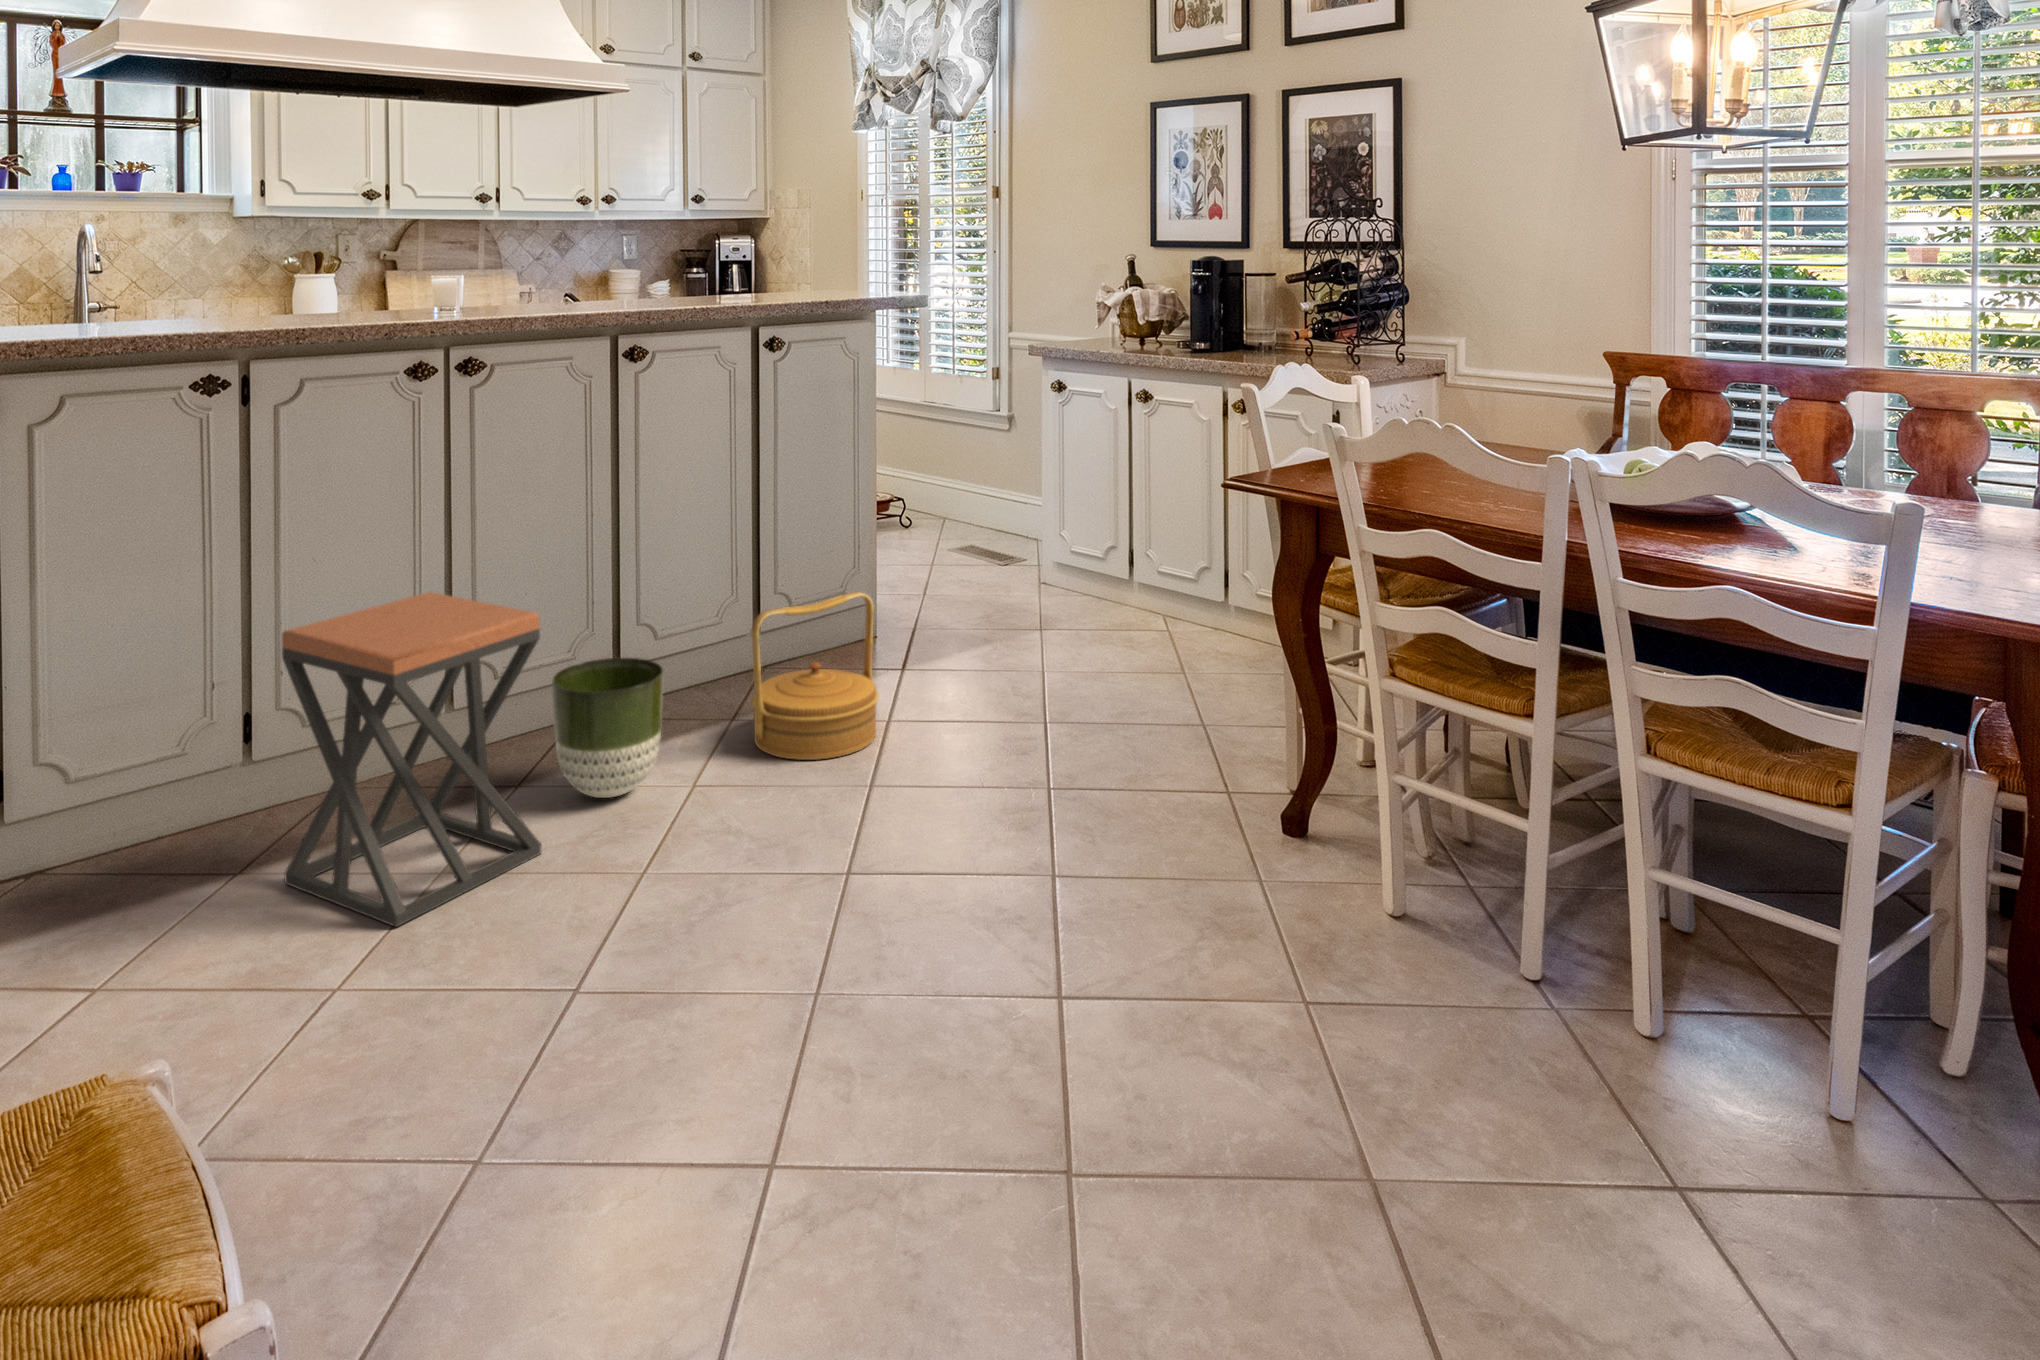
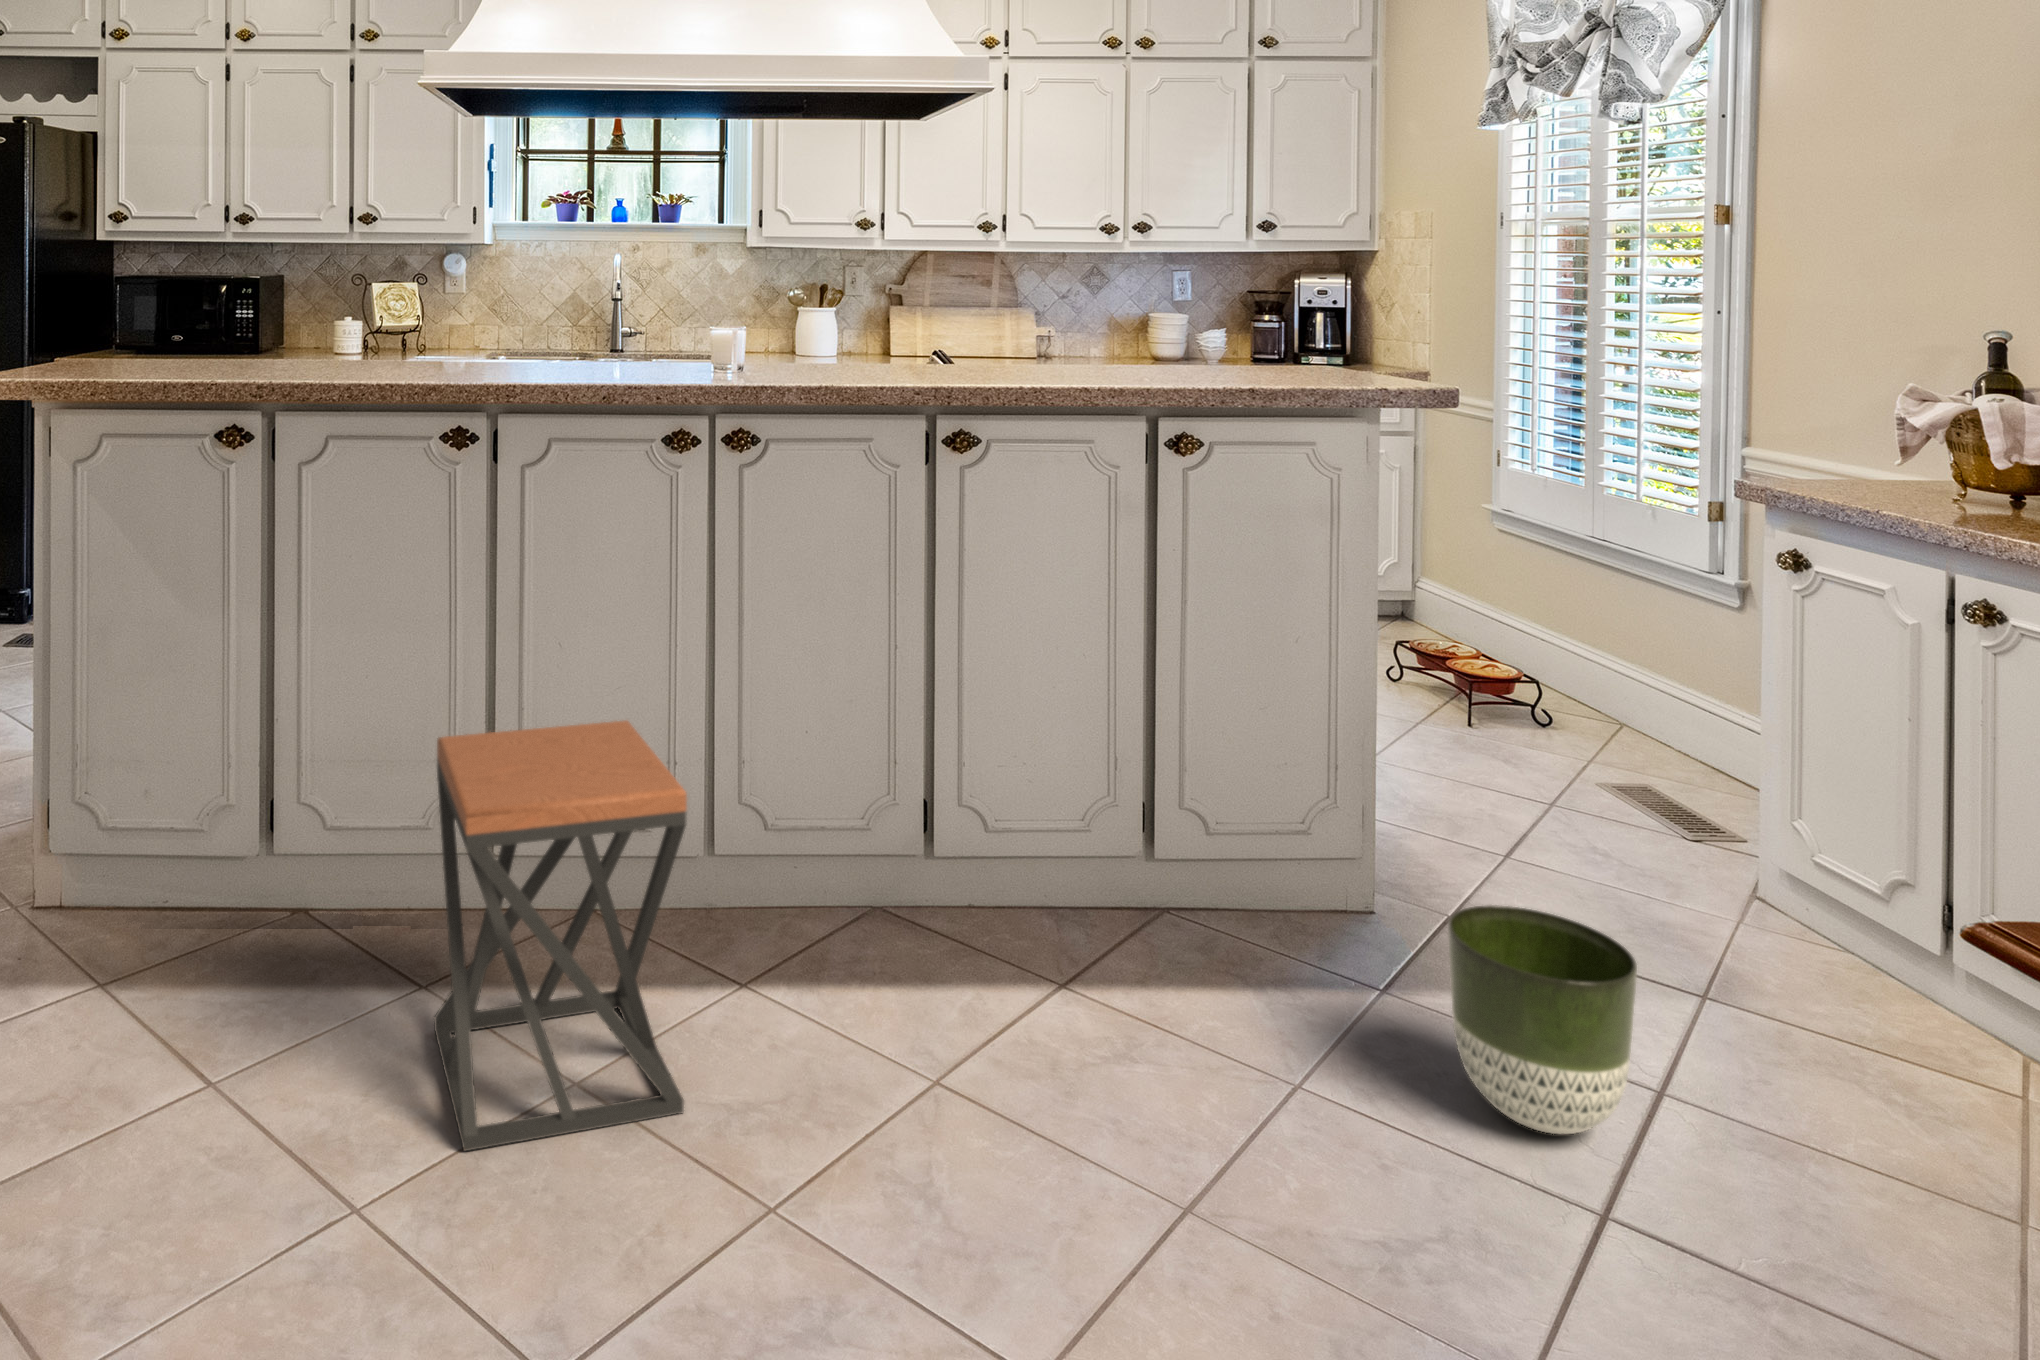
basket: present [751,592,879,760] -> none [1054,852,1277,1125]
planter: present [552,658,664,798] -> present [1448,905,1637,1135]

